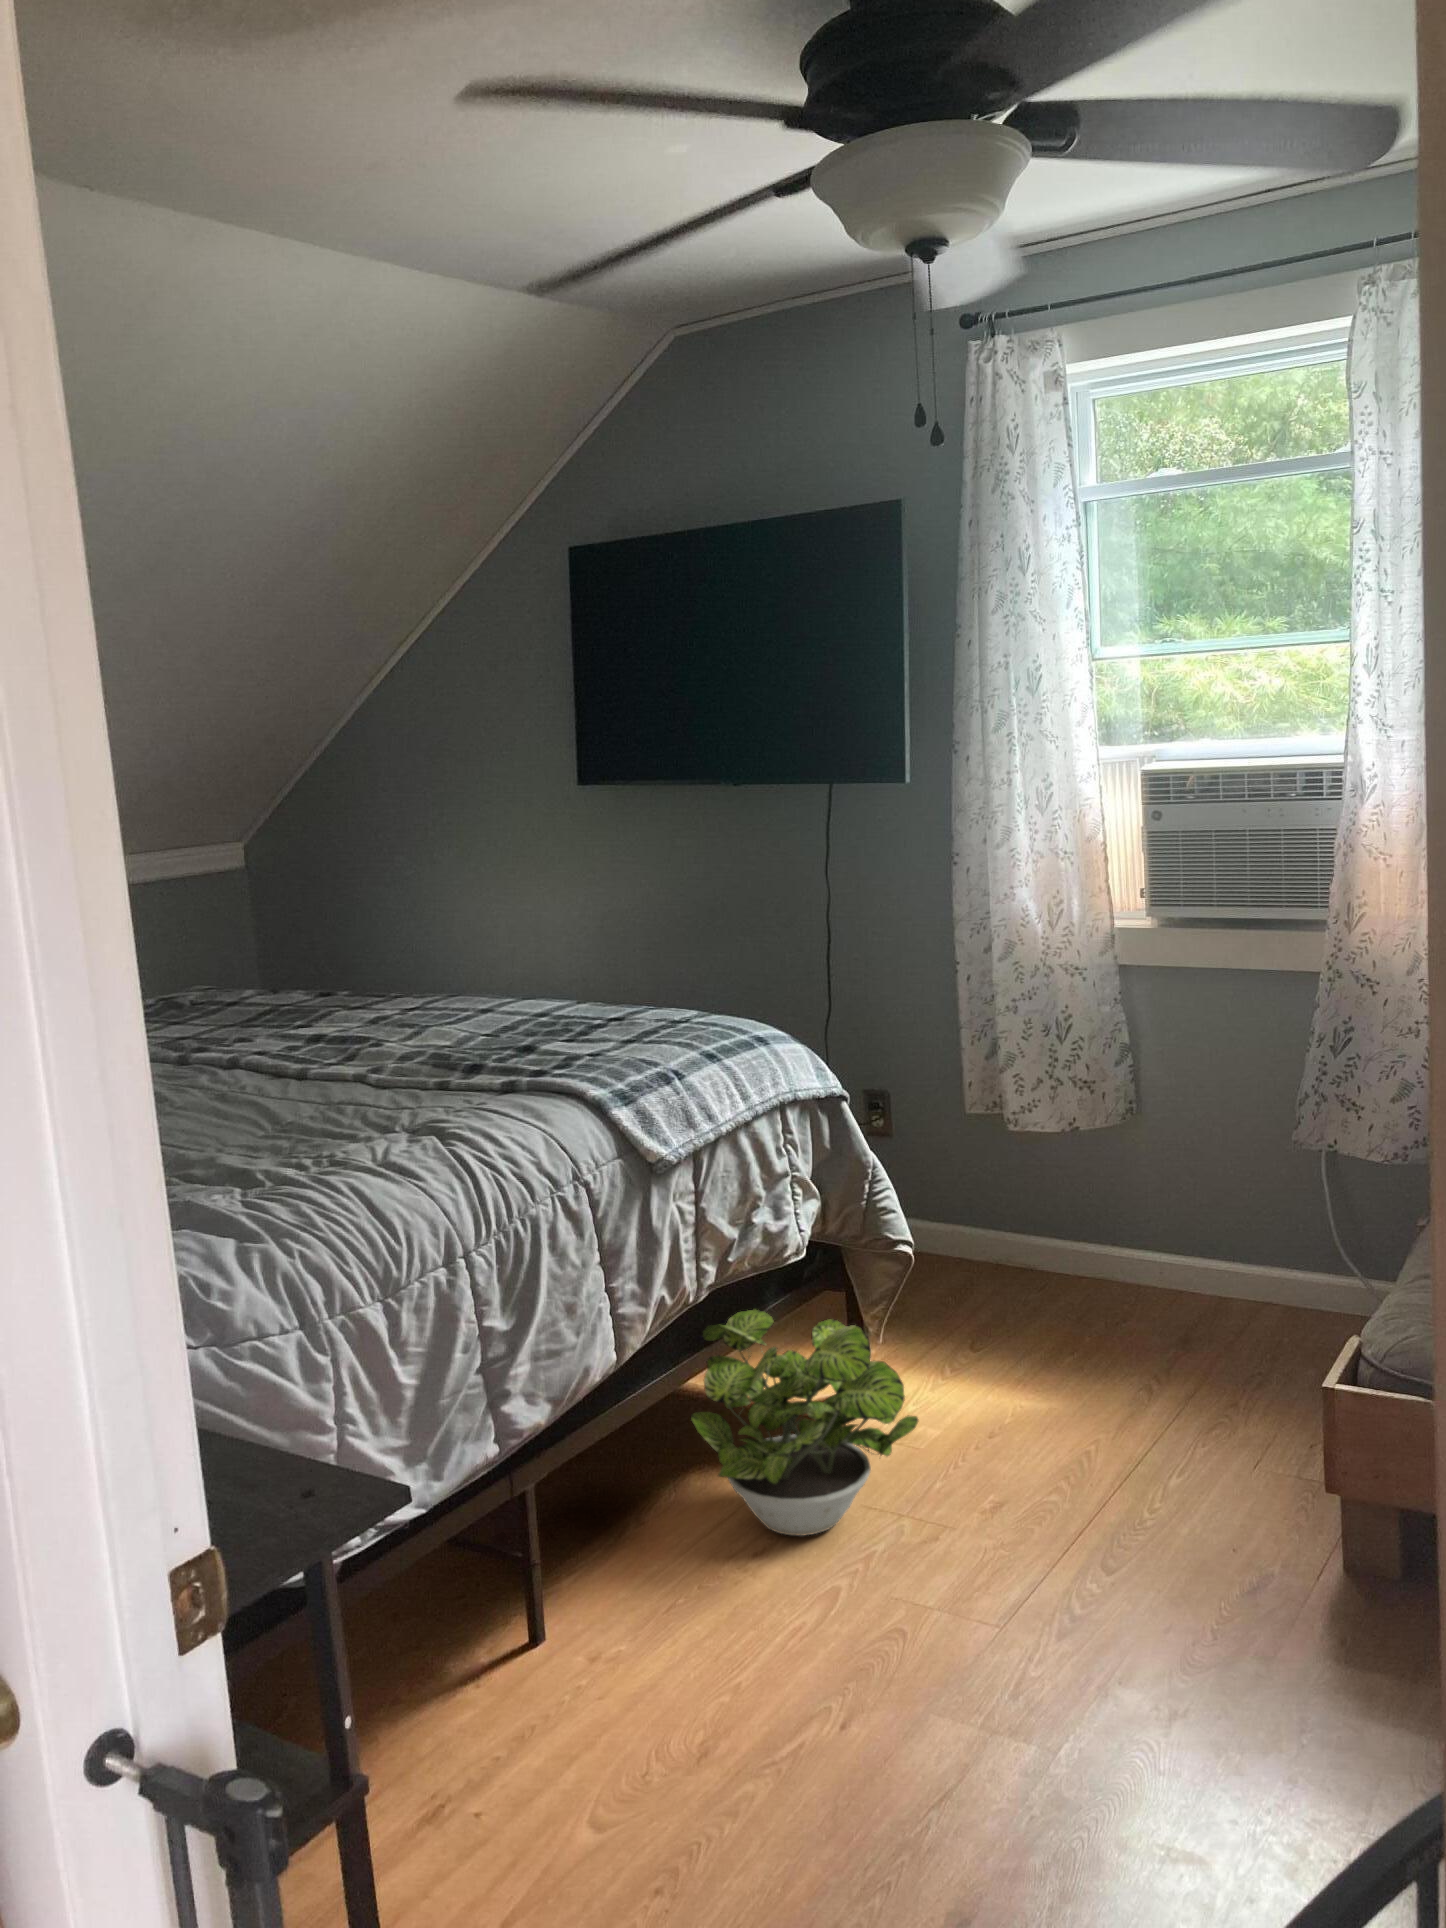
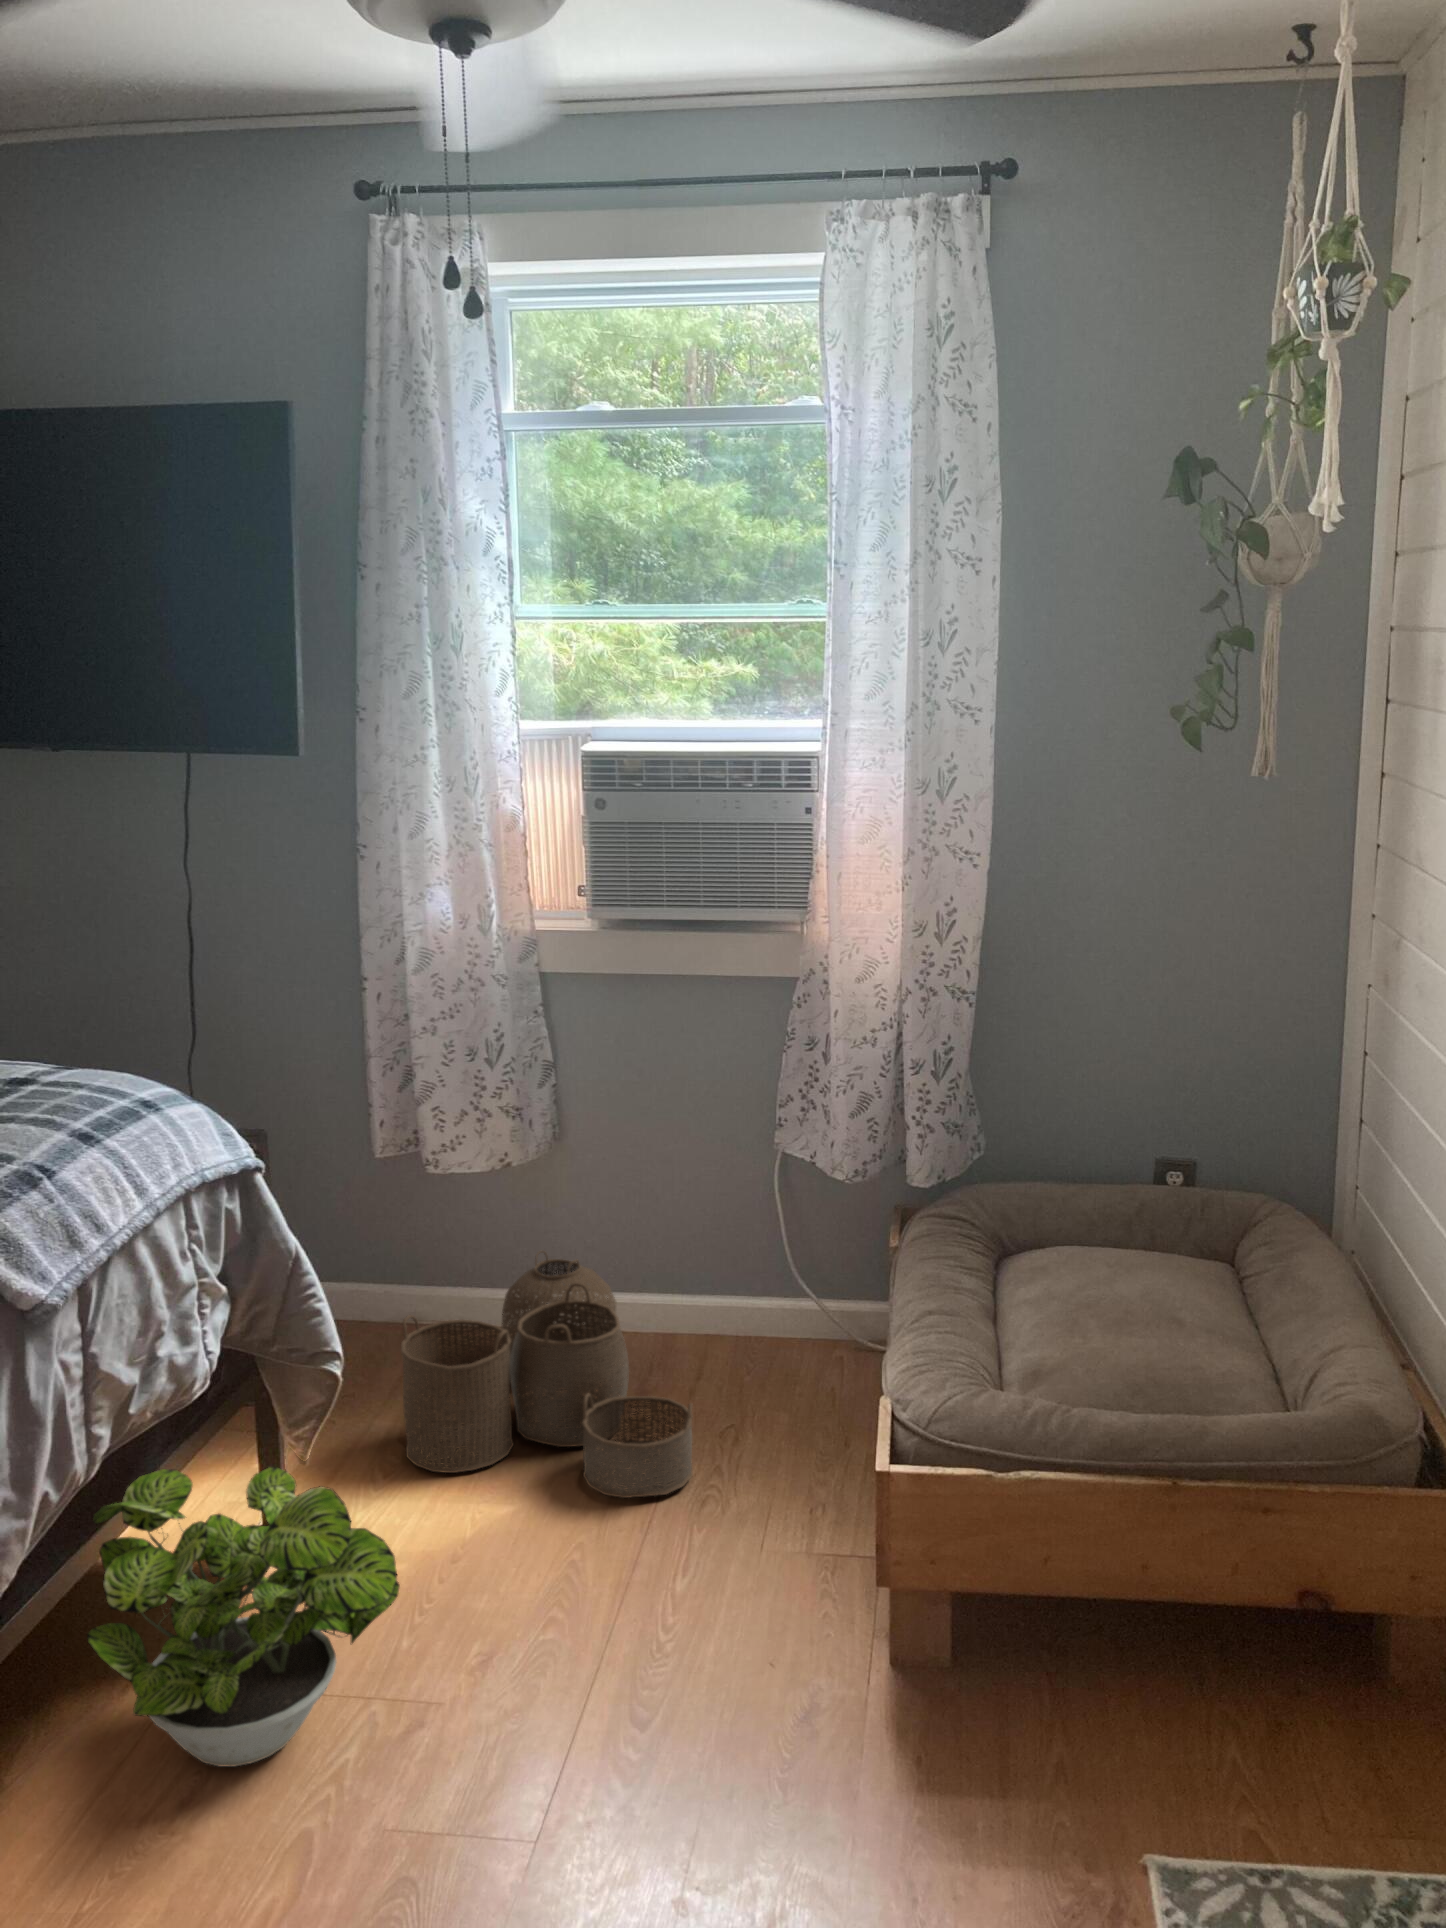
woven basket: none [966,1207,1213,1415] -> present [401,1251,692,1498]

